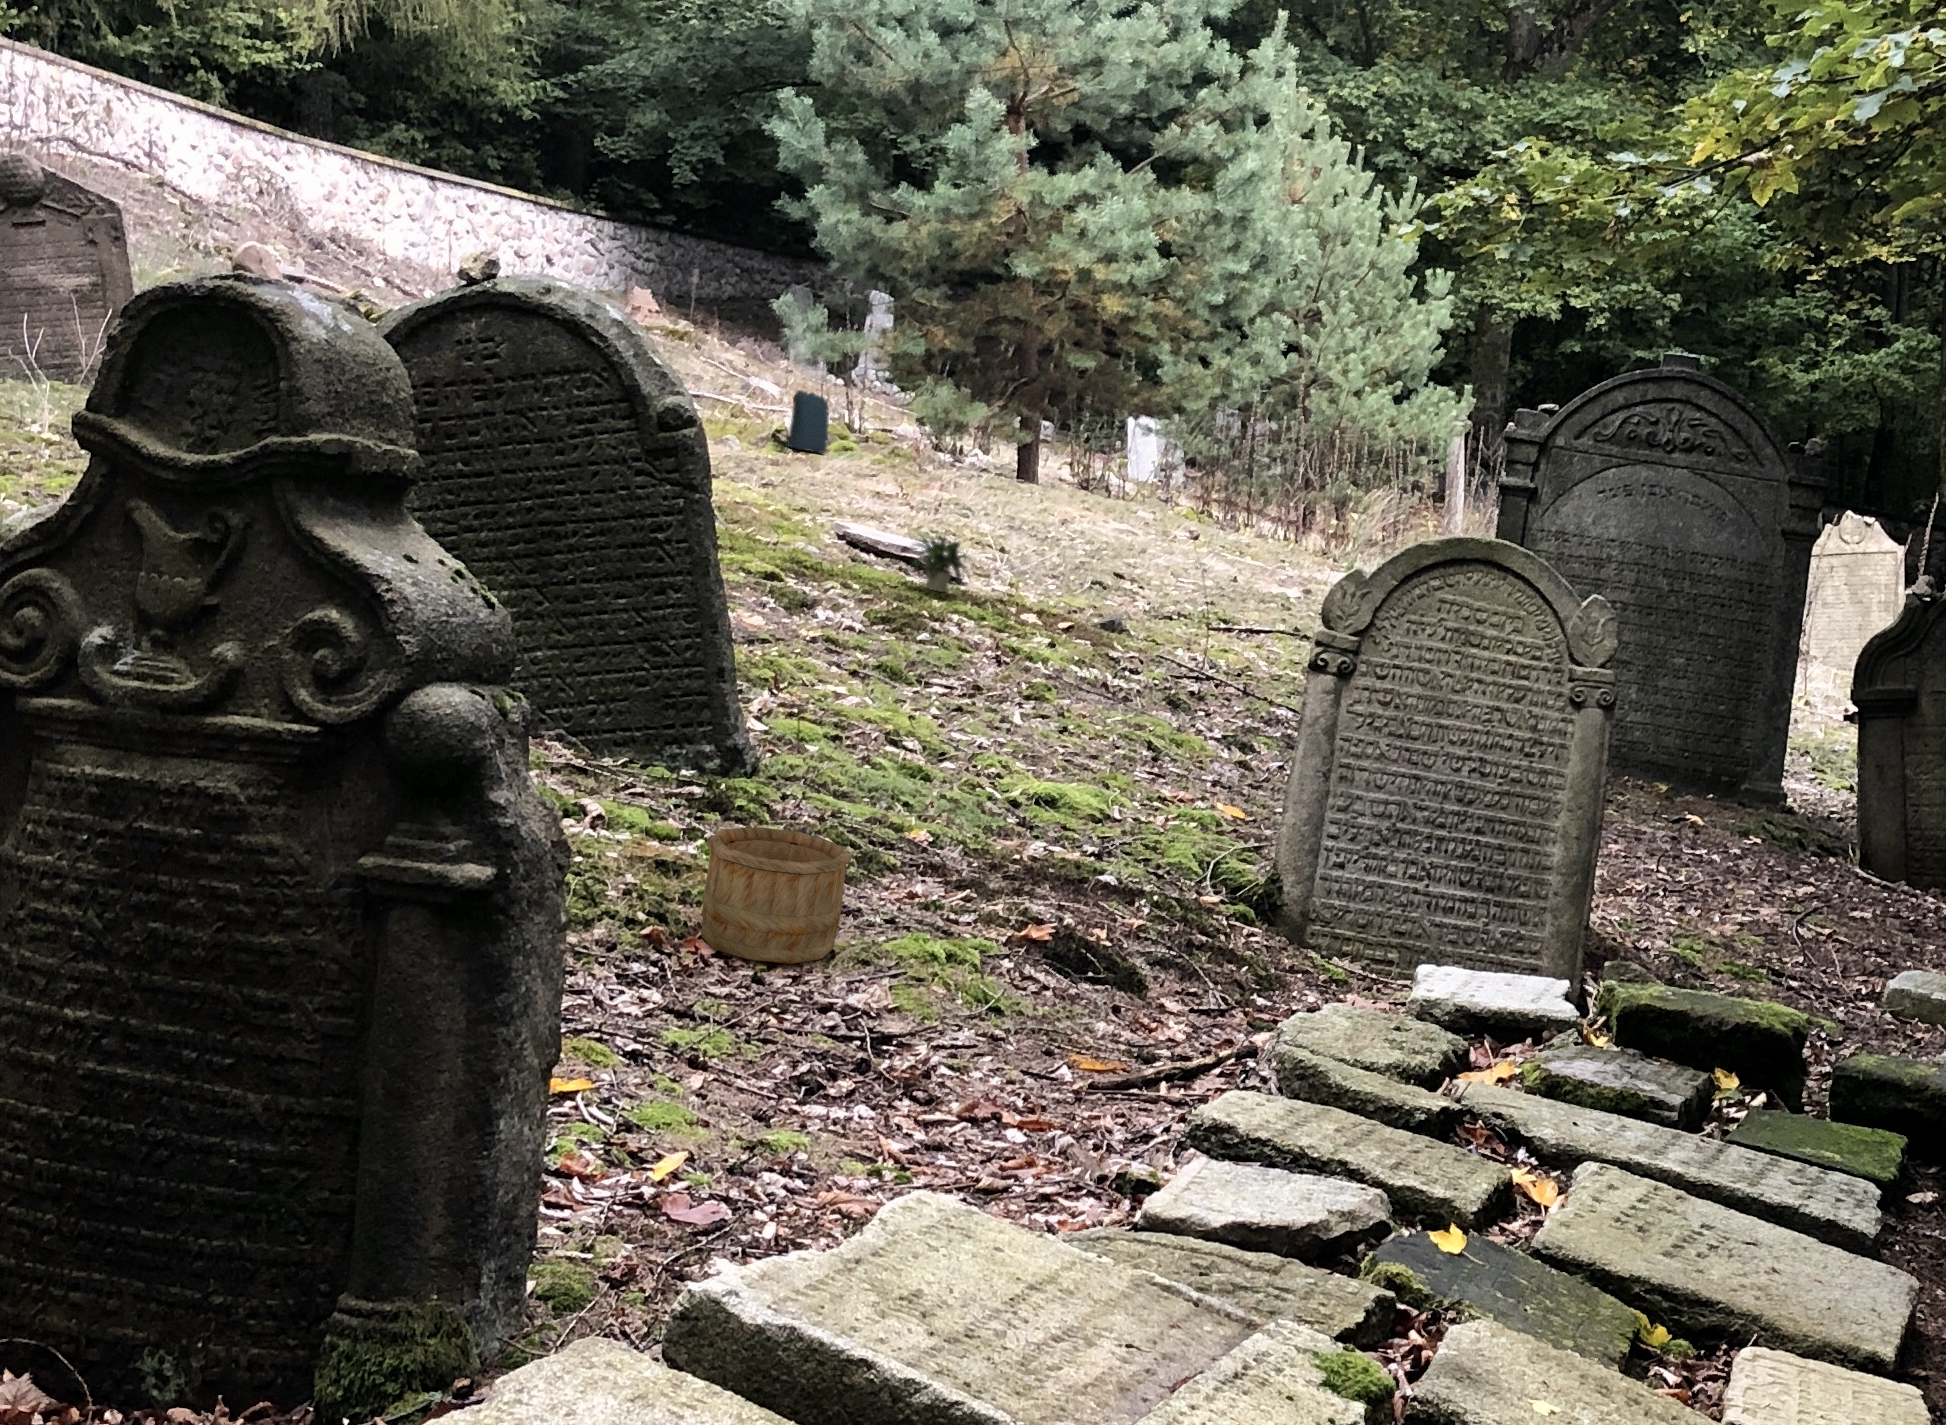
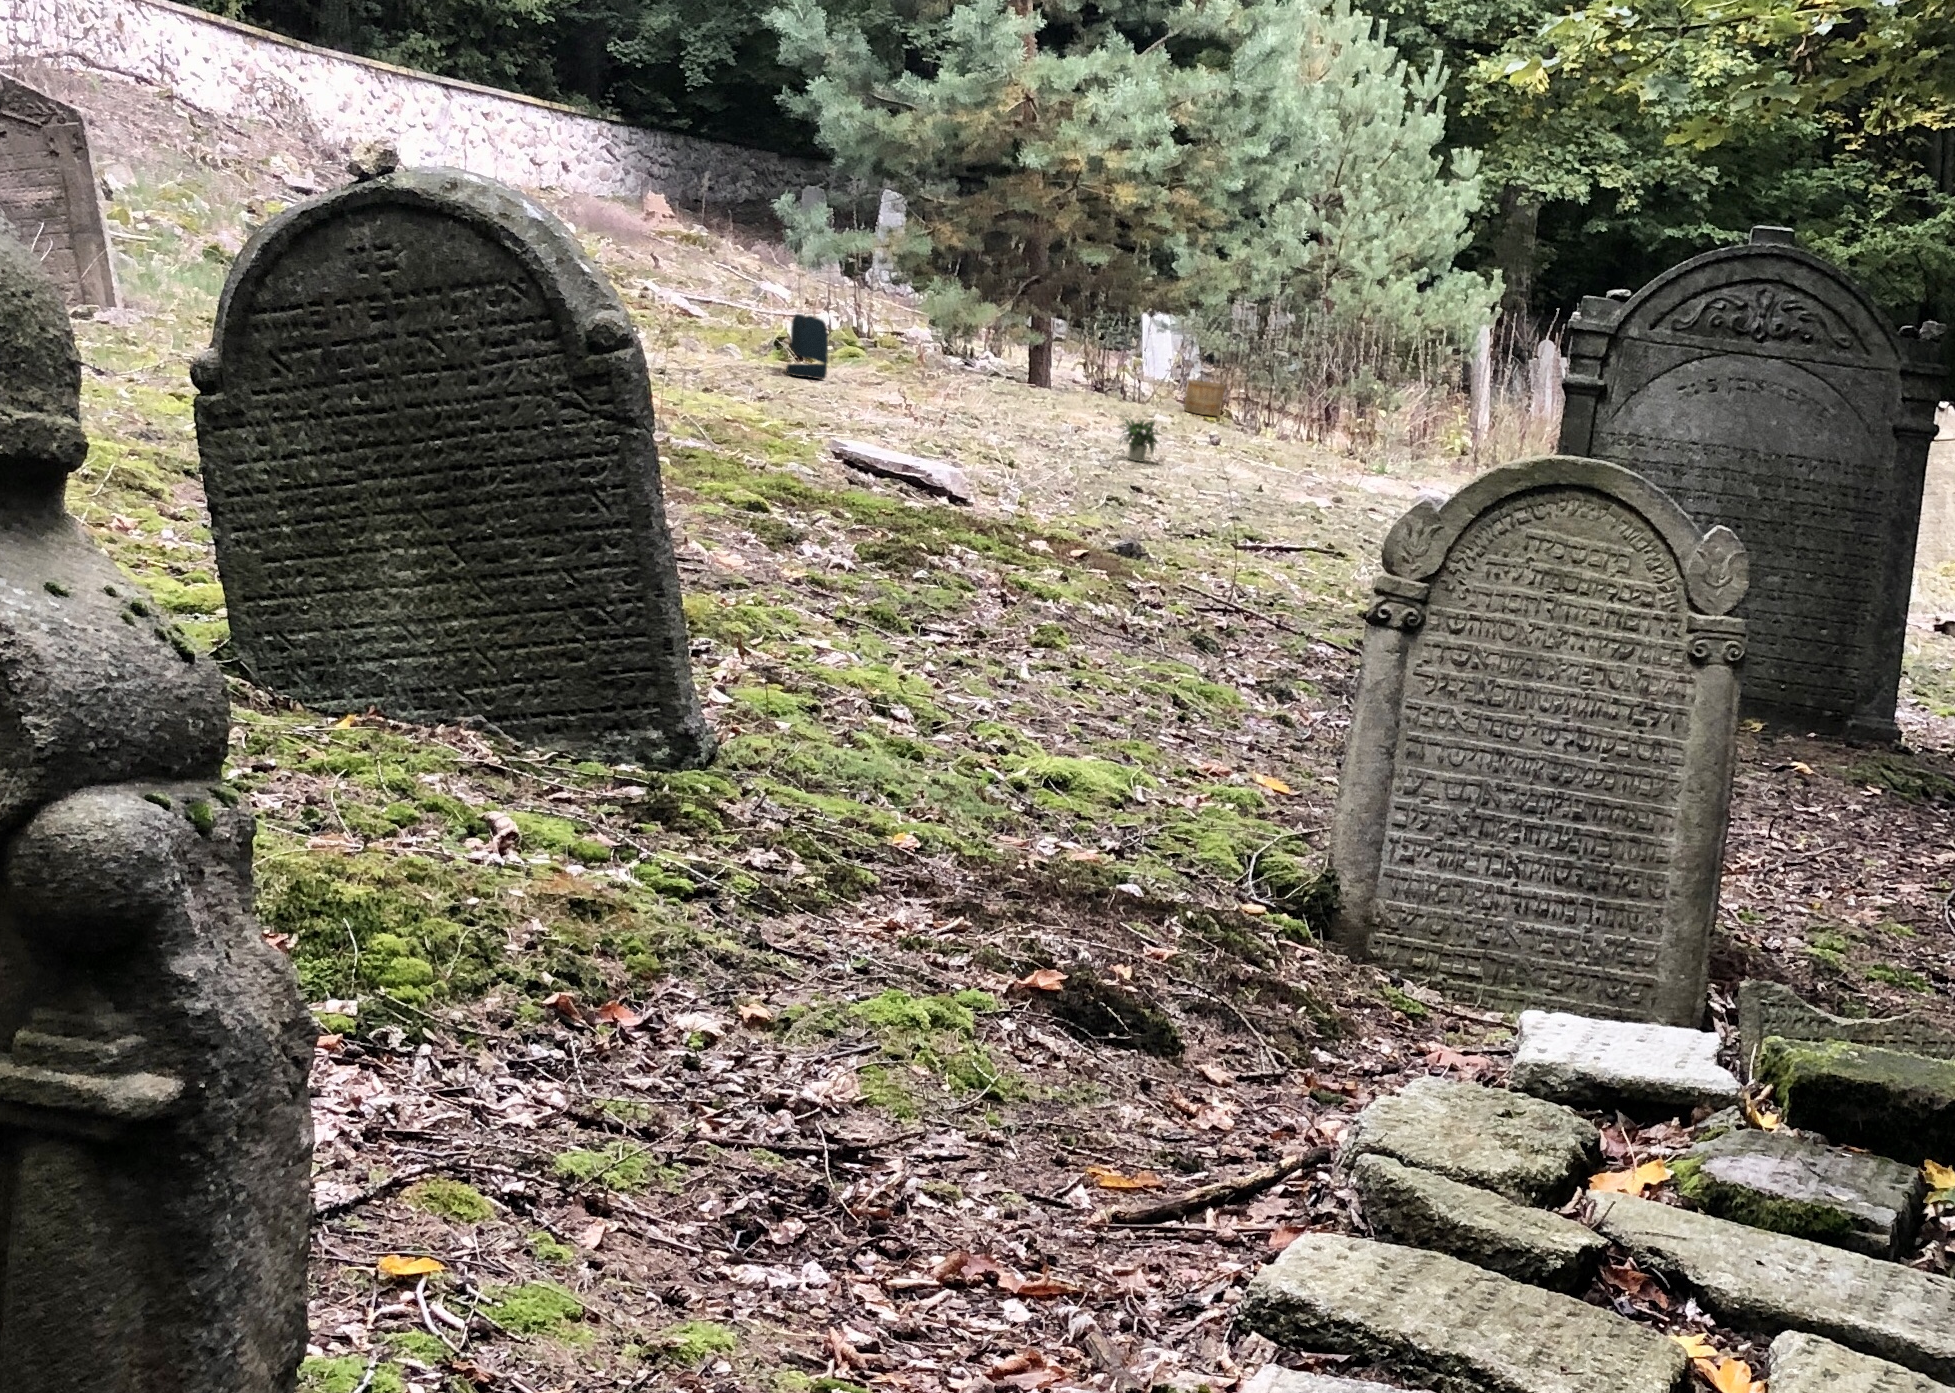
potted plant: present [911,536,968,592] -> present [1119,417,1159,462]
wooden bucket: present [702,827,852,964] -> present [1184,380,1225,416]

